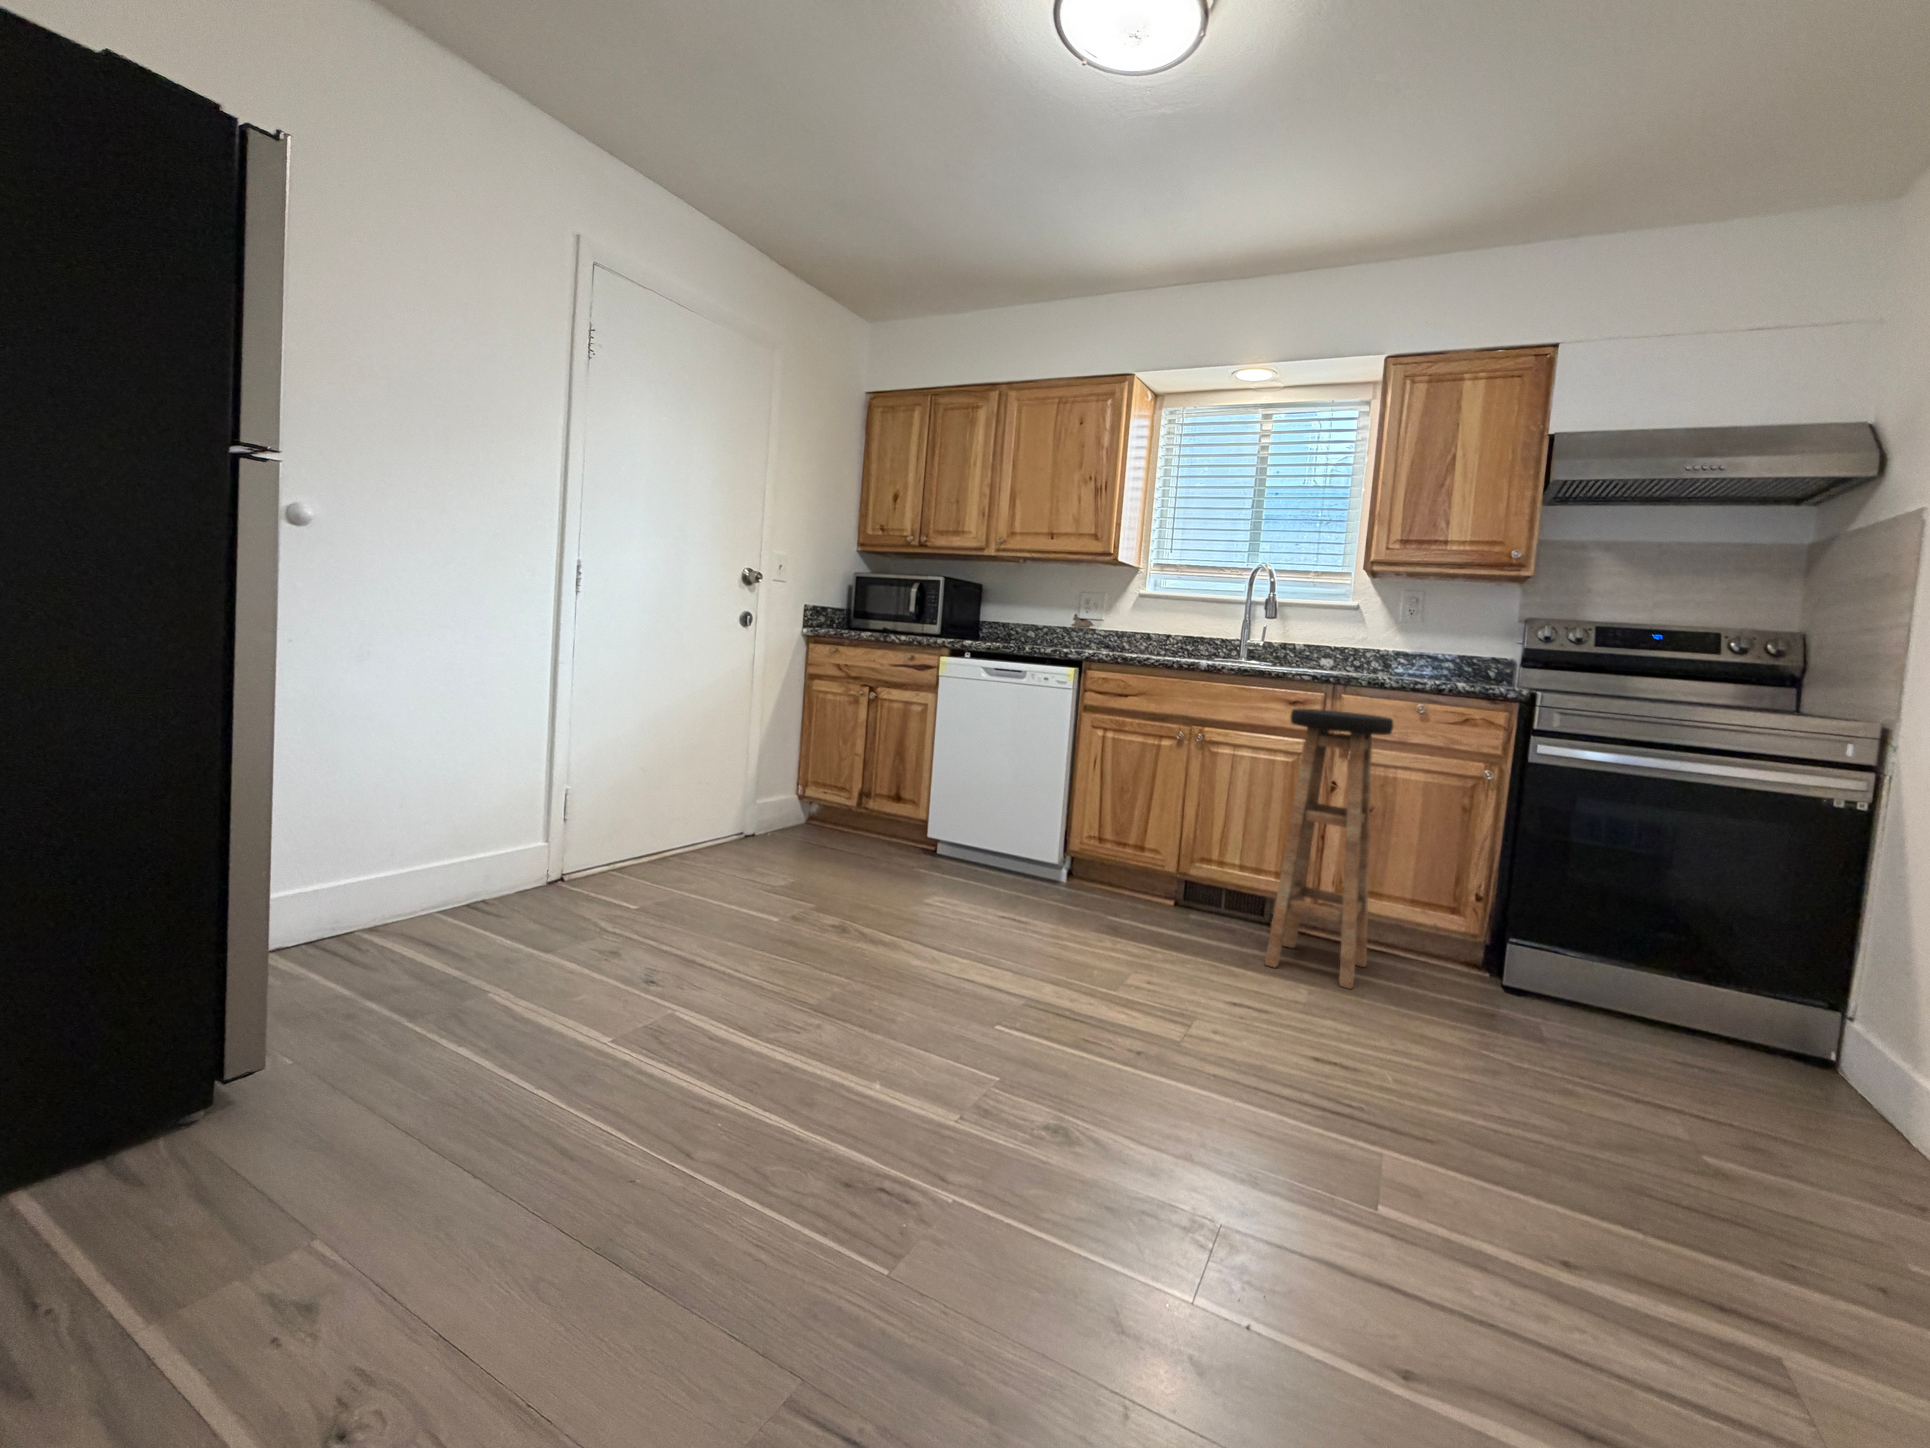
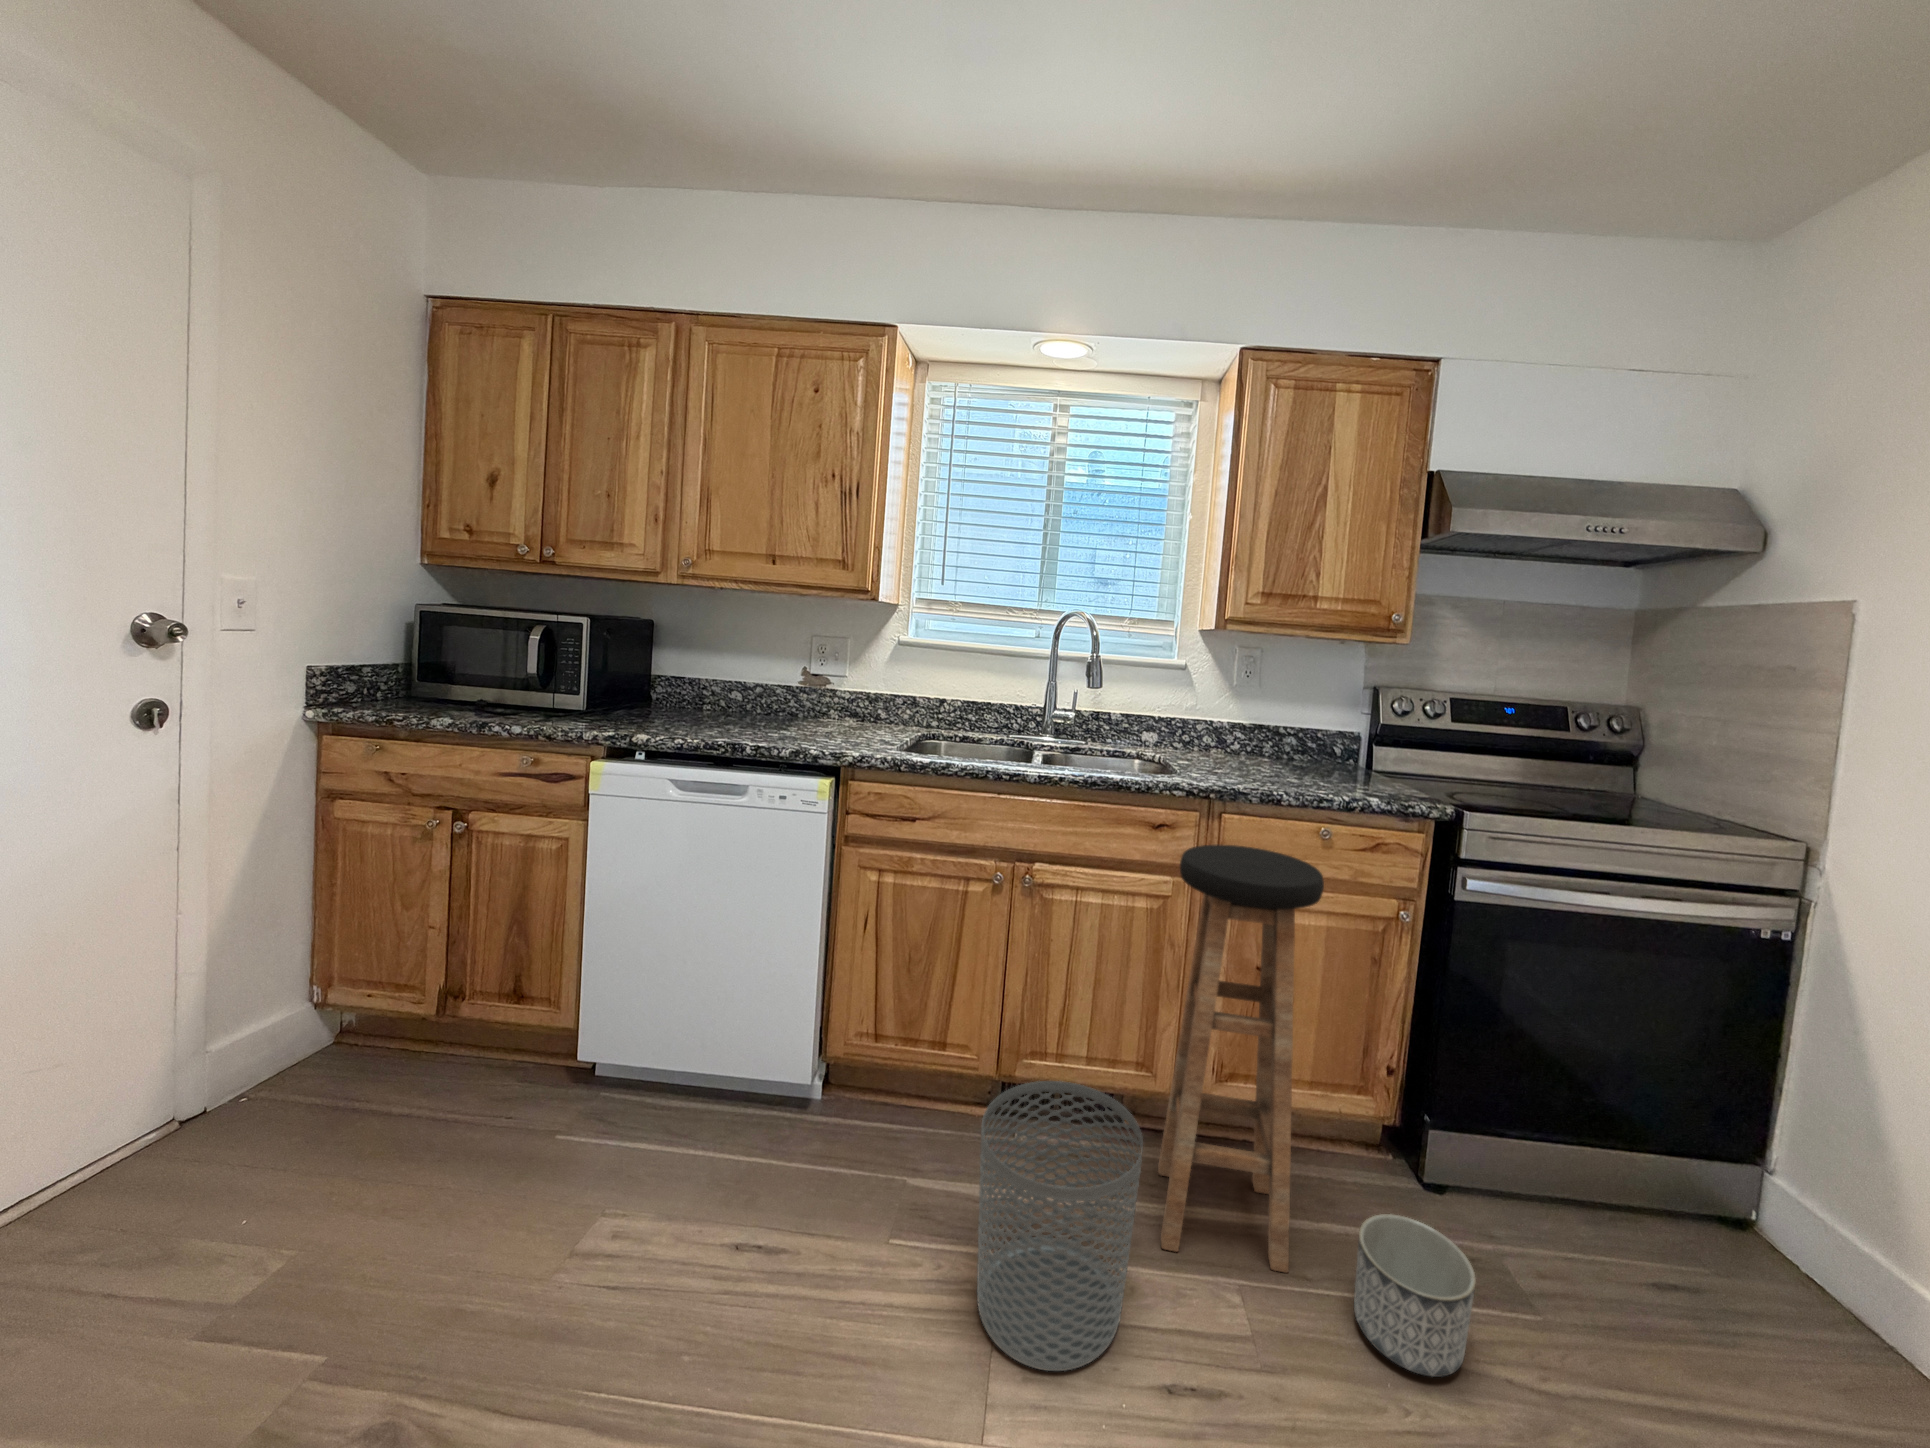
waste bin: none [1133,838,1237,979] -> present [977,1081,1143,1371]
planter: none [1384,949,1467,1032] -> present [1354,1214,1476,1377]

